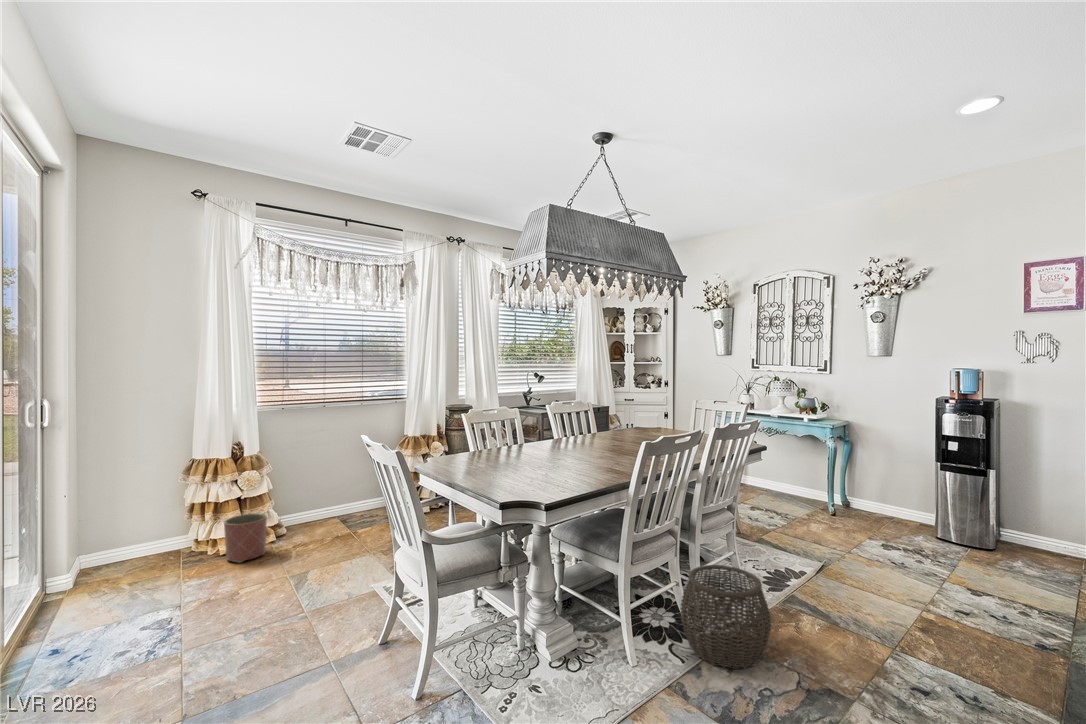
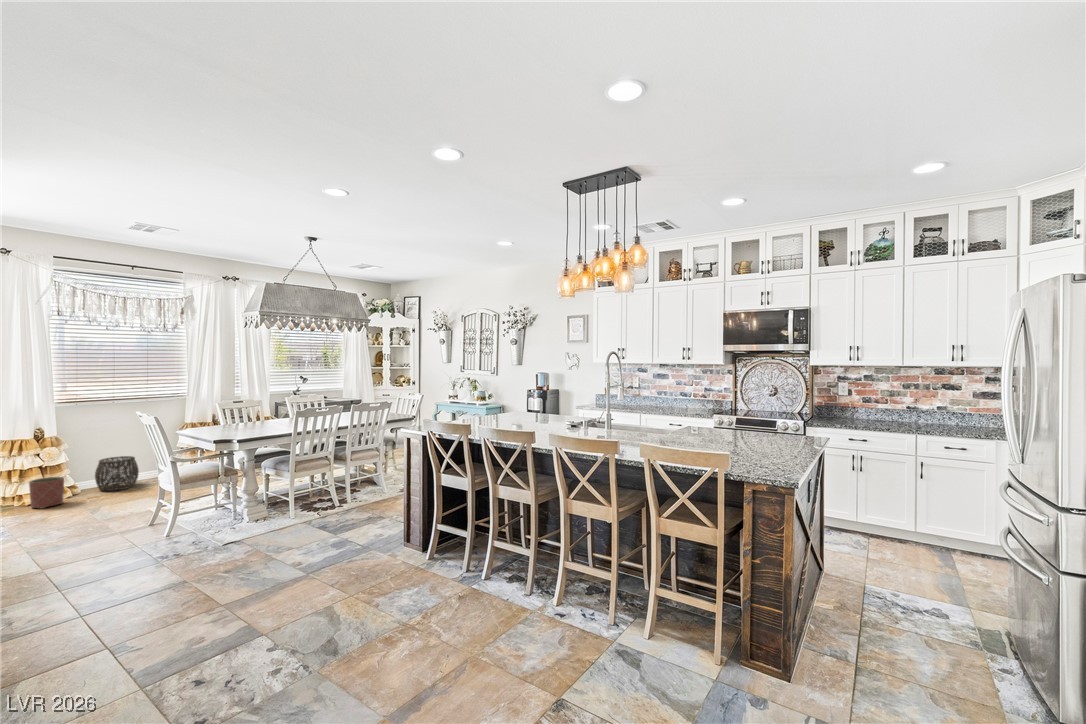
woven basket: present [680,565,771,669] -> present [95,456,139,491]

